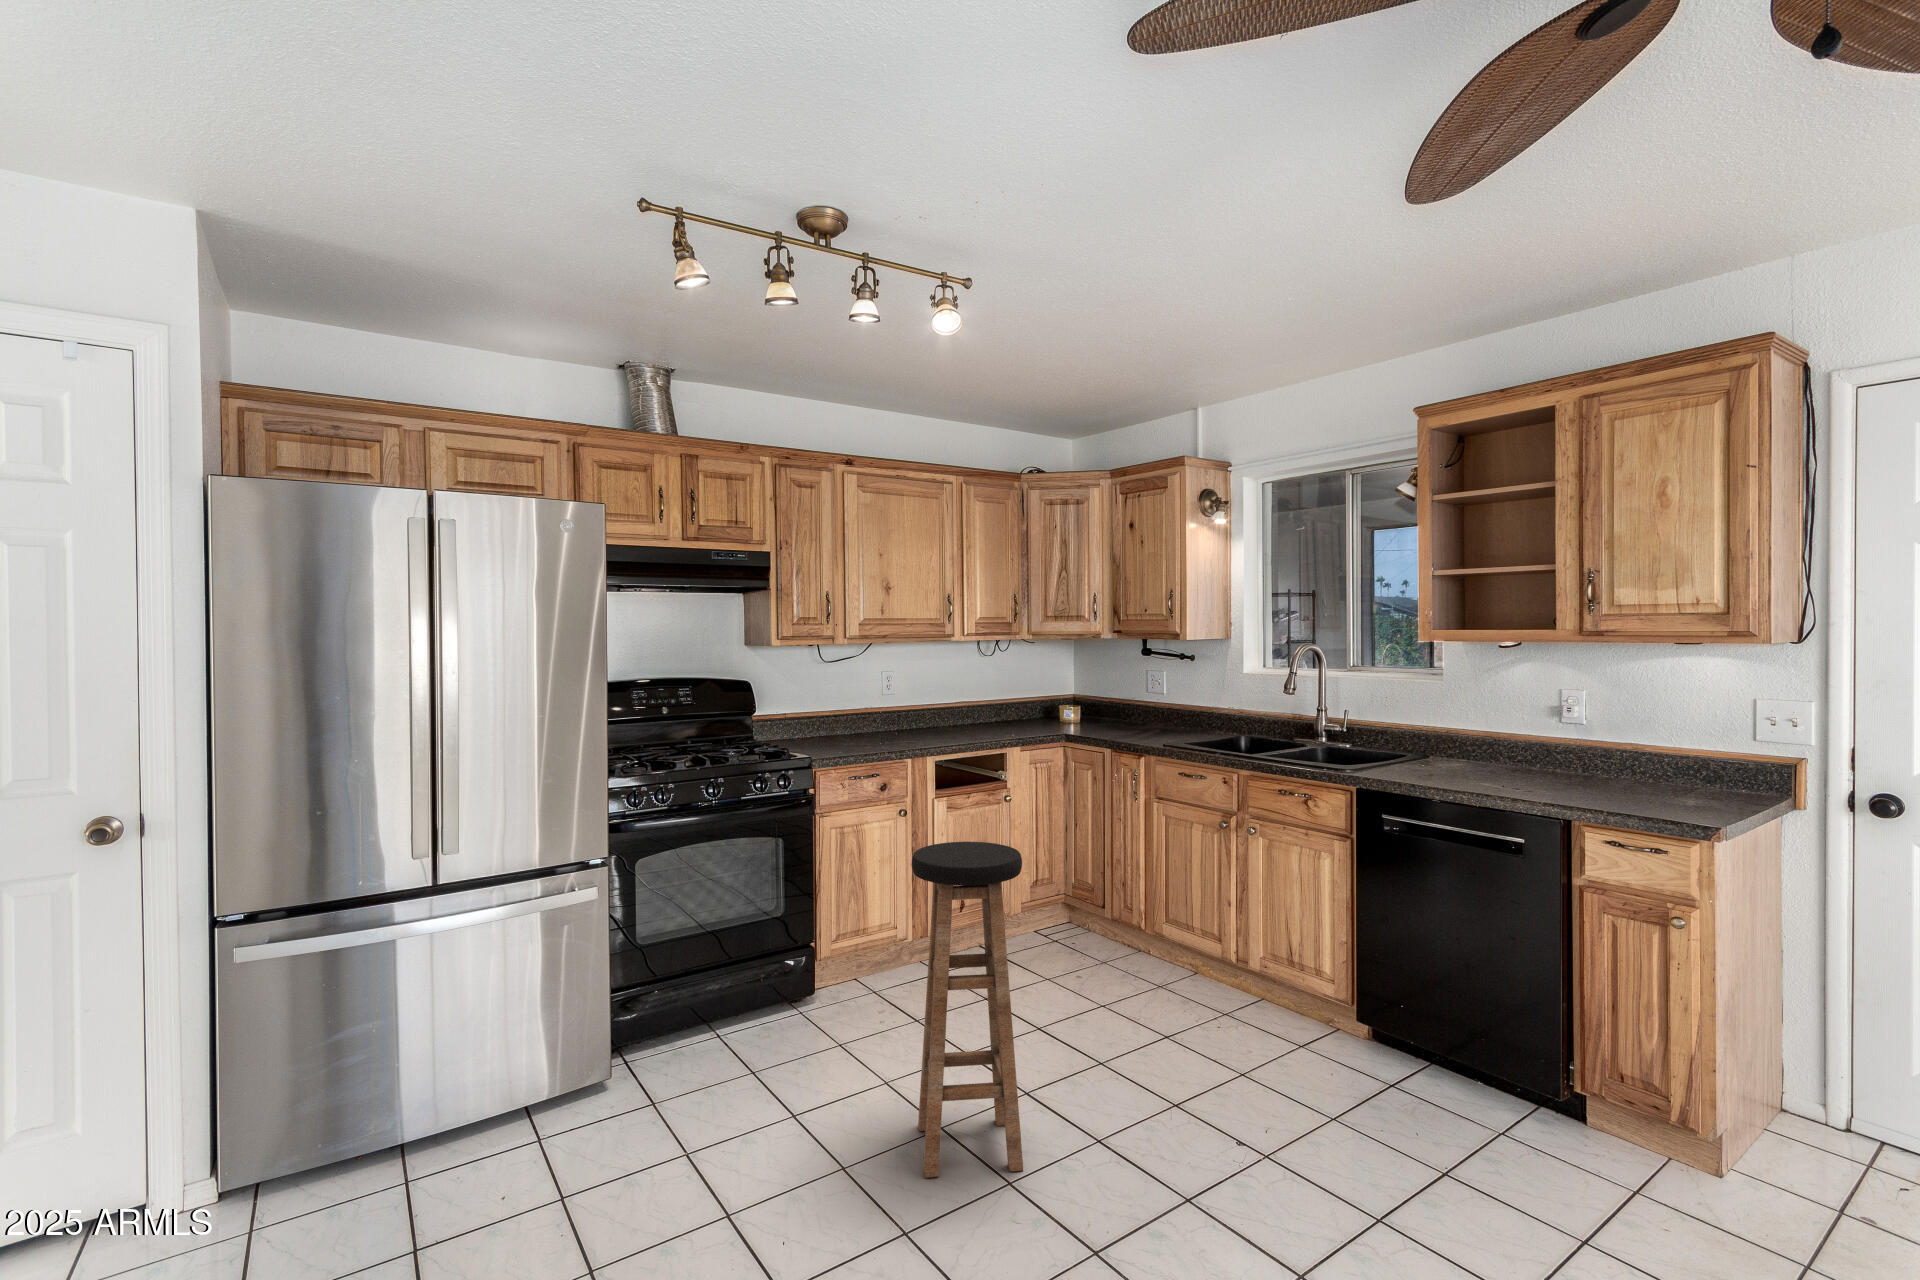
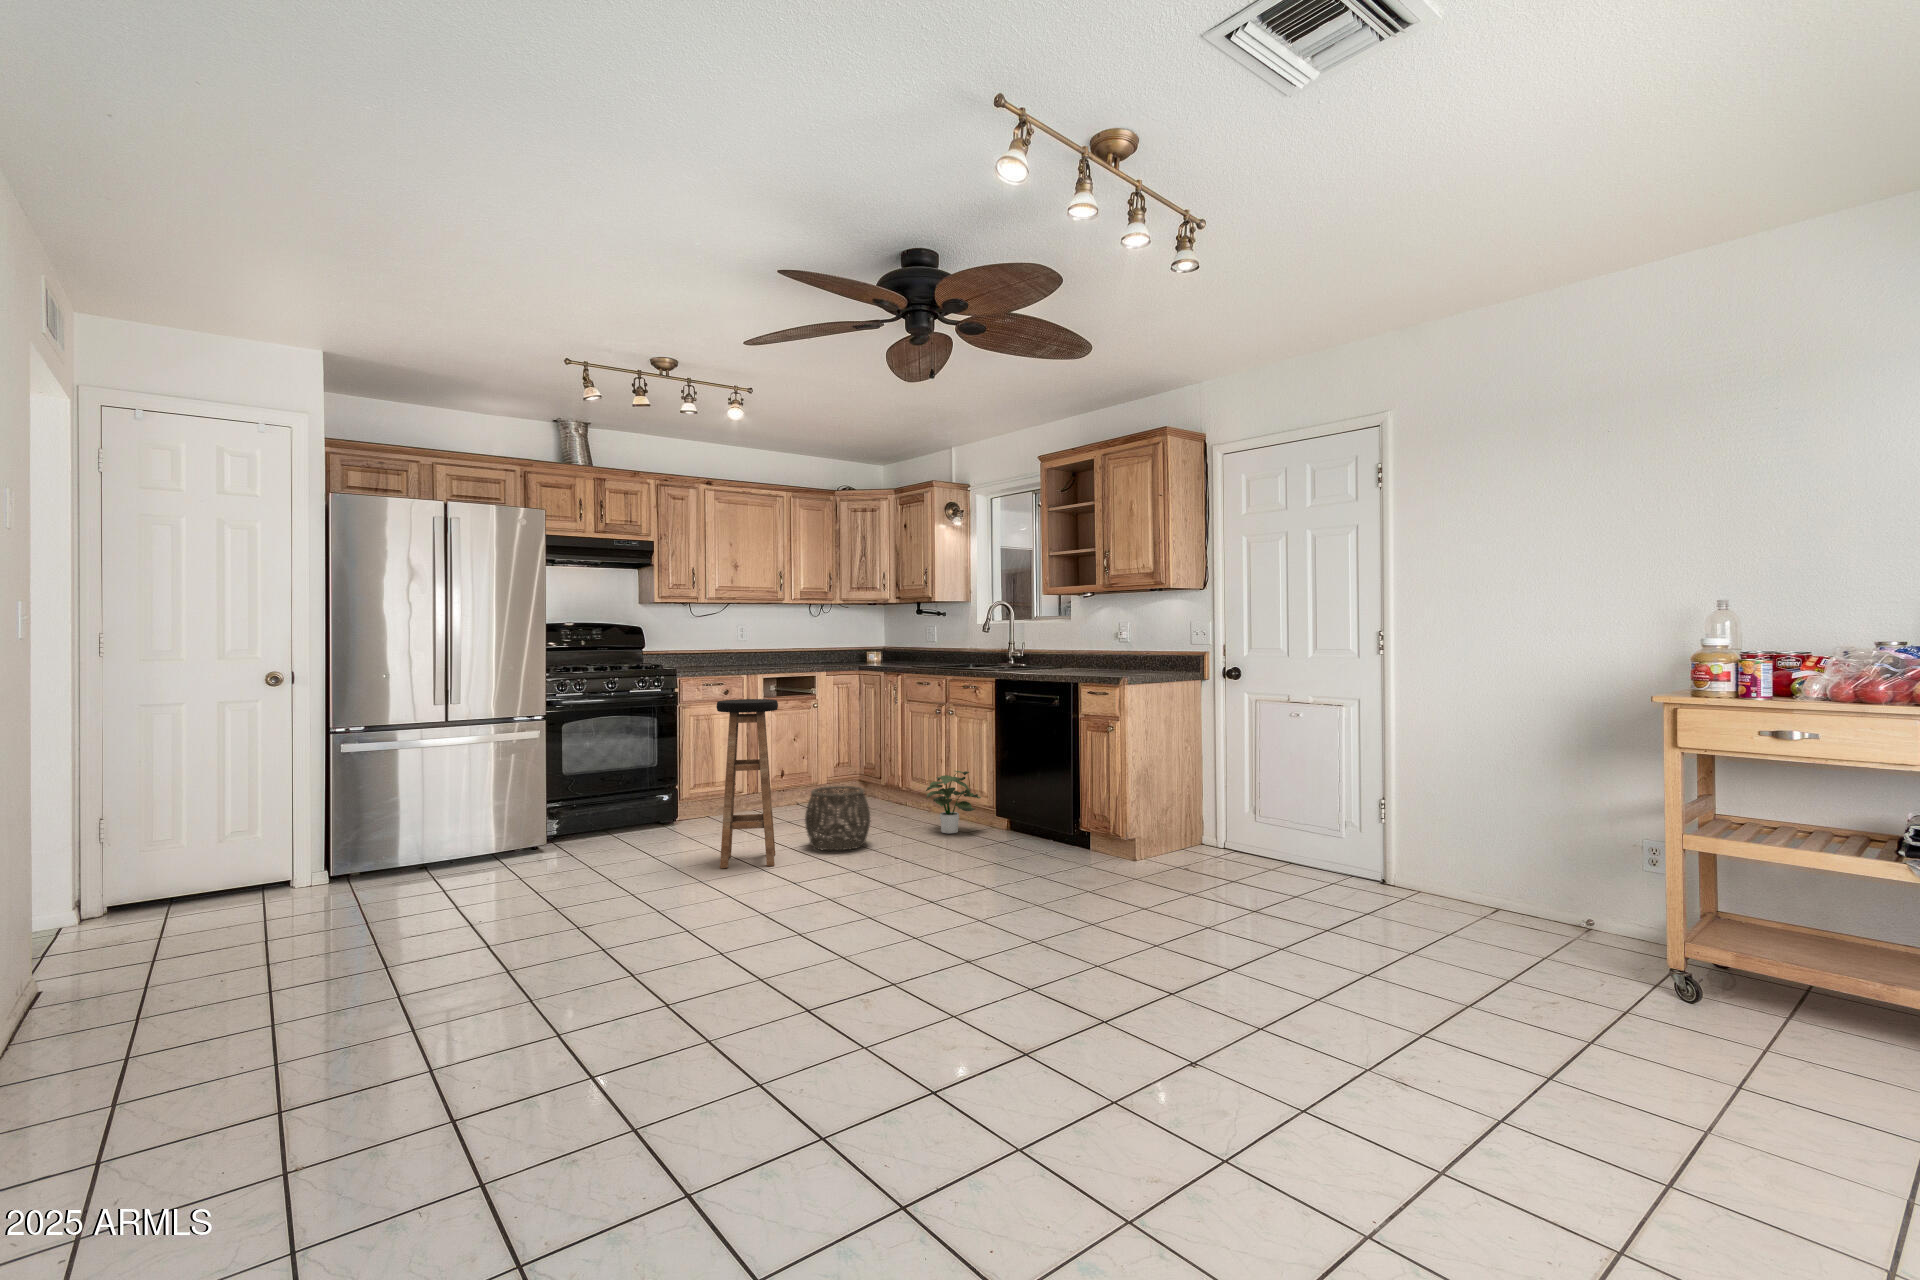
potted plant: none [1229,943,1334,1056] -> present [926,771,981,834]
woven basket: none [1050,978,1168,1117] -> present [805,786,870,851]

